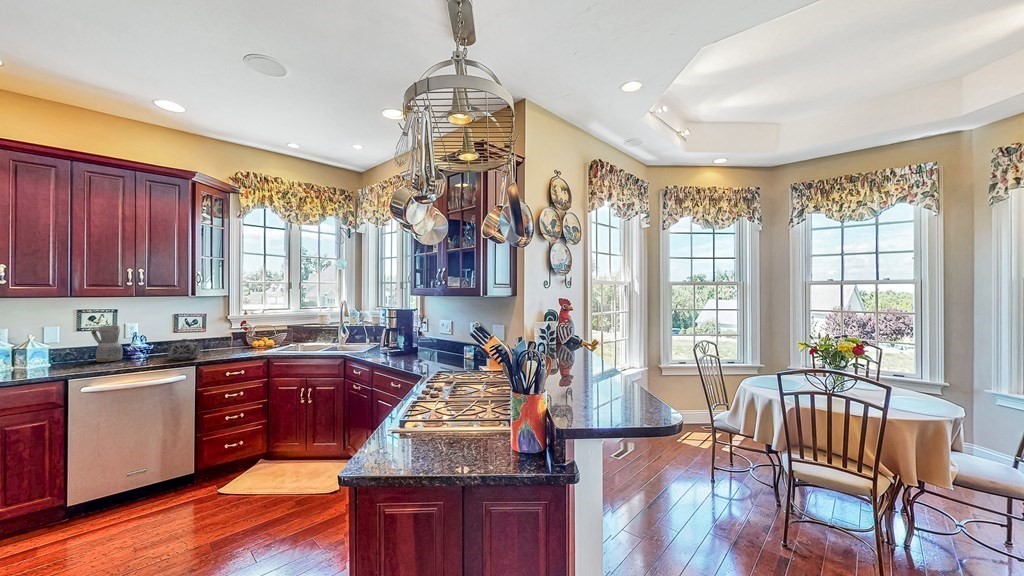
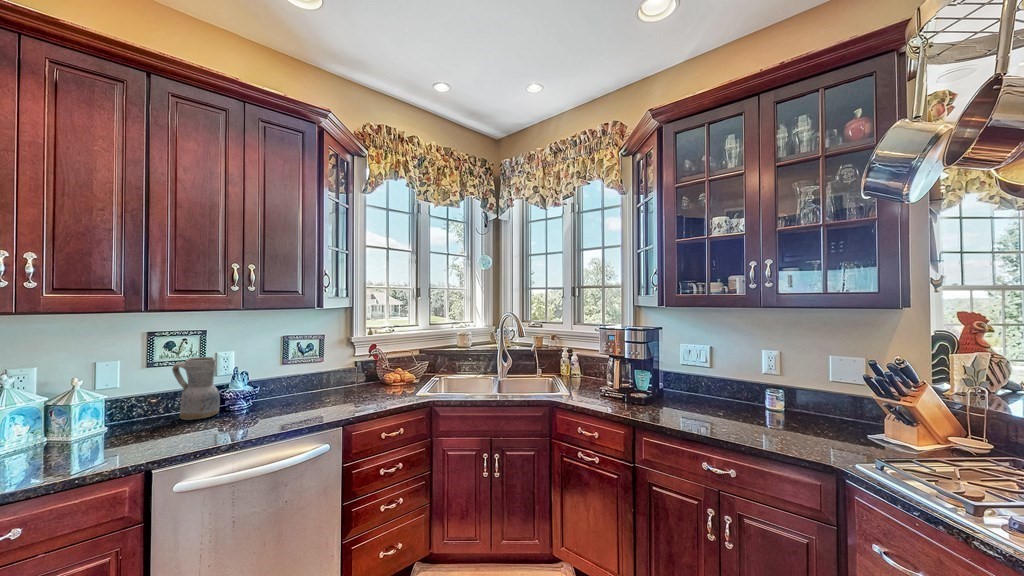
teapot: present [168,339,200,360] -> none [290,377,346,413]

